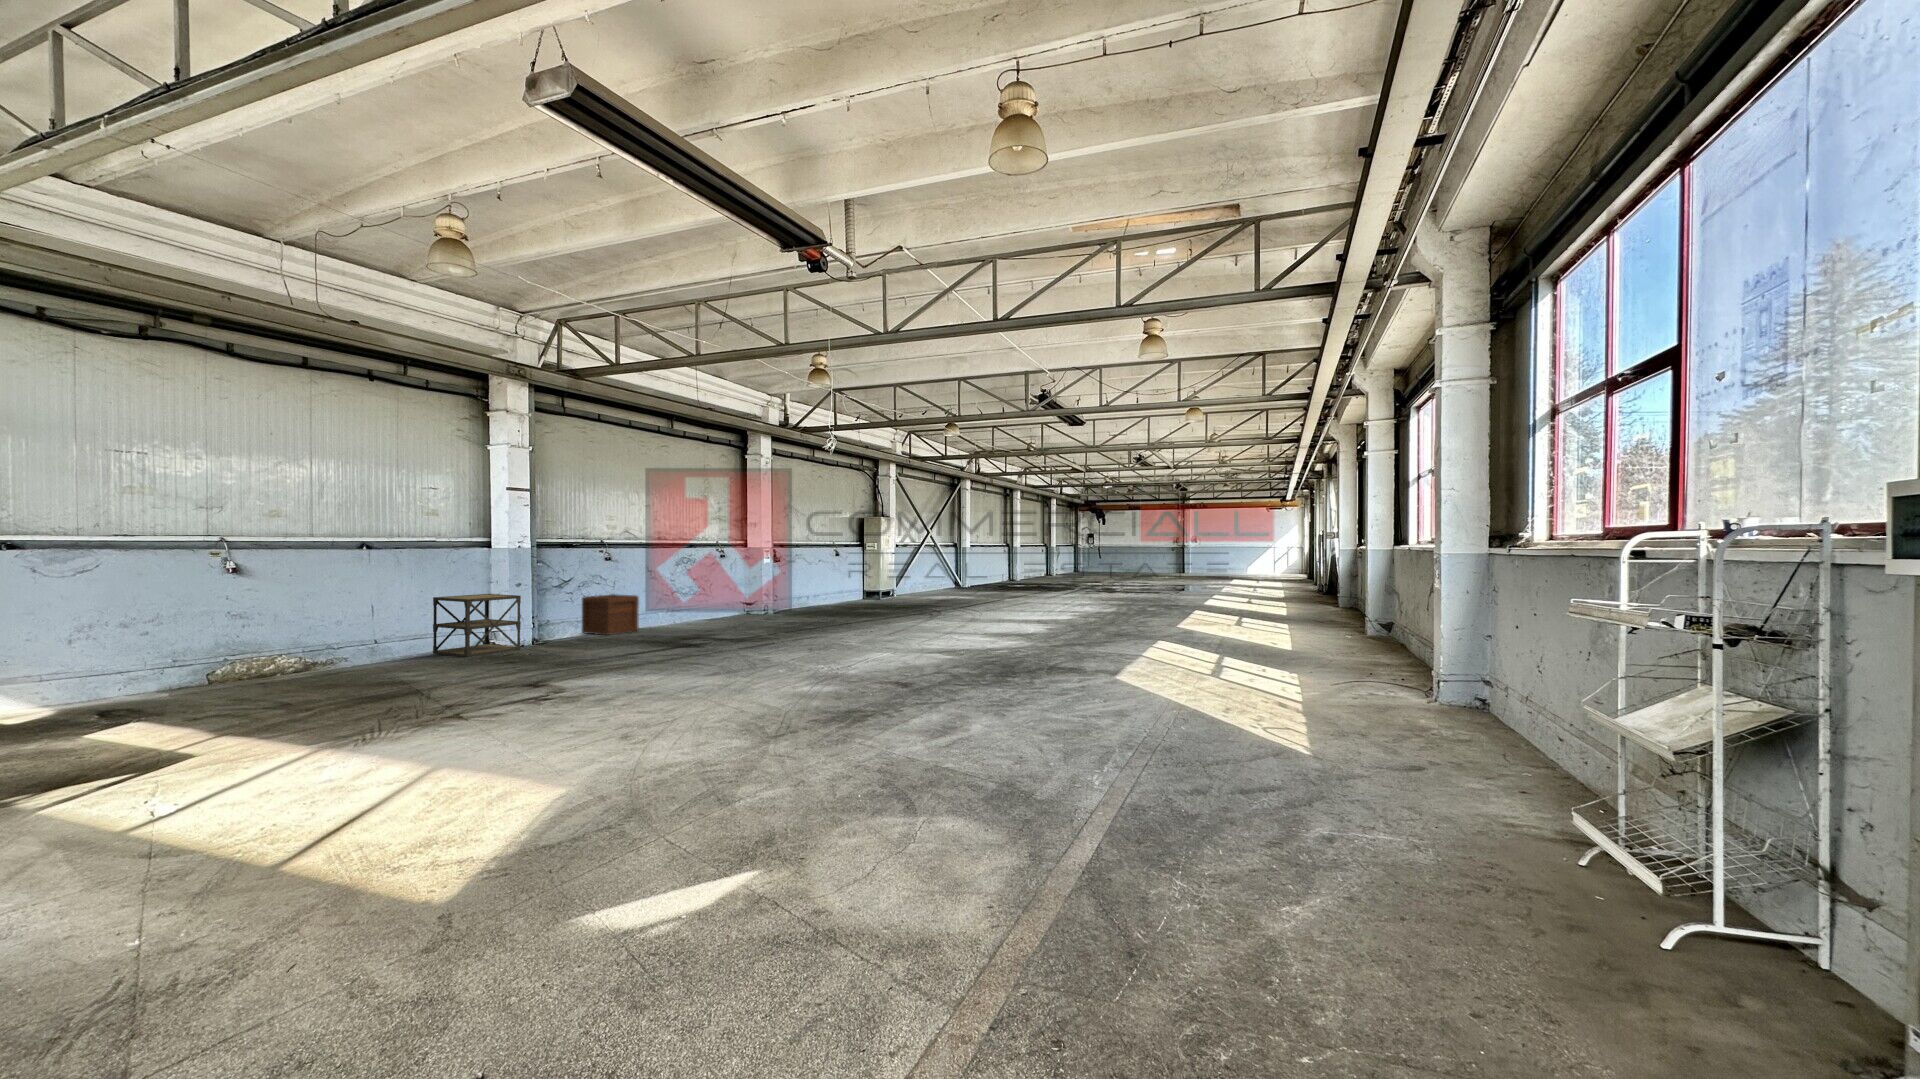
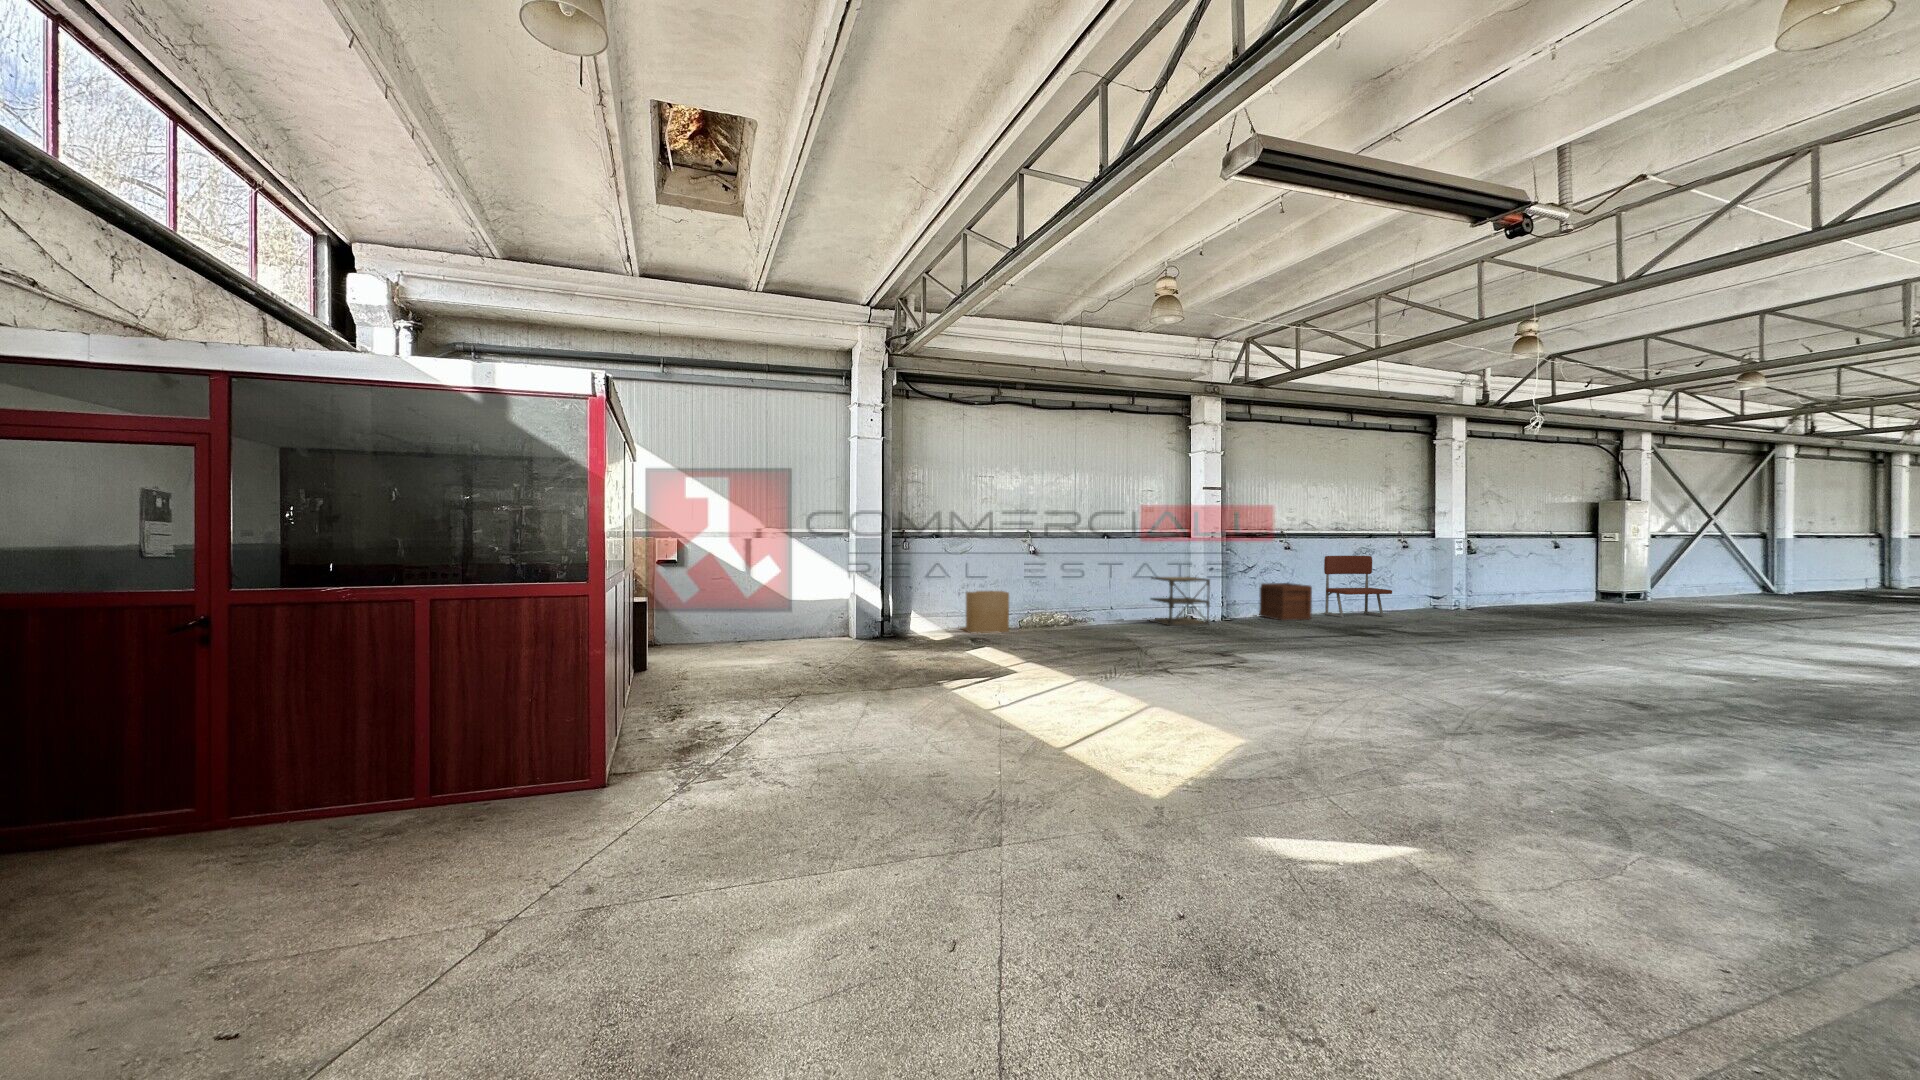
bench: none [651,563,714,626] -> present [1324,556,1392,618]
cardboard box: none [43,635,170,714] -> present [960,591,1009,634]

